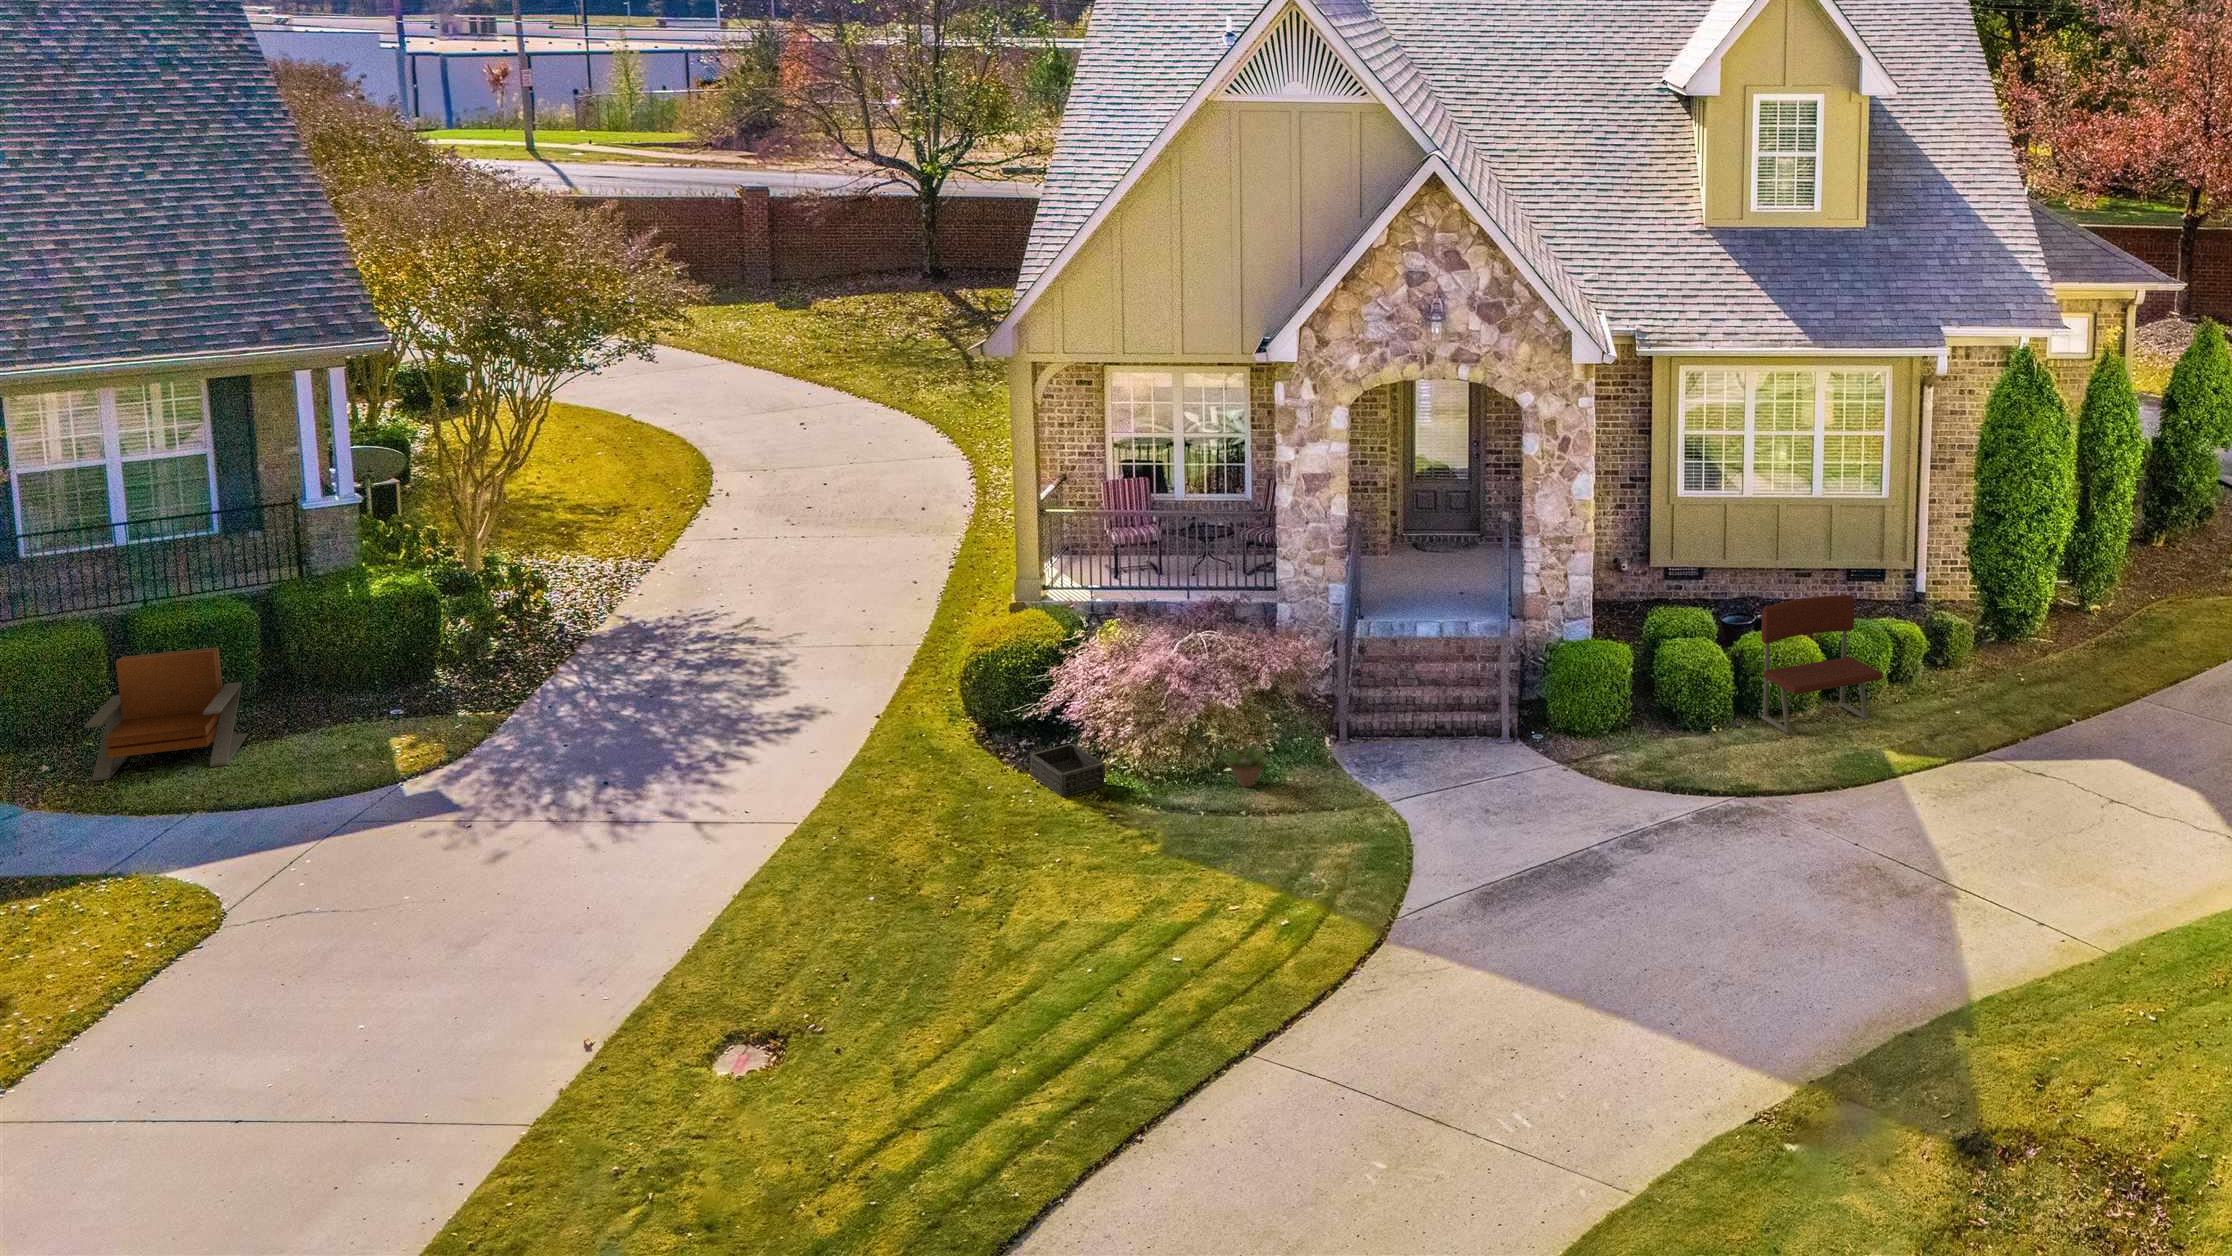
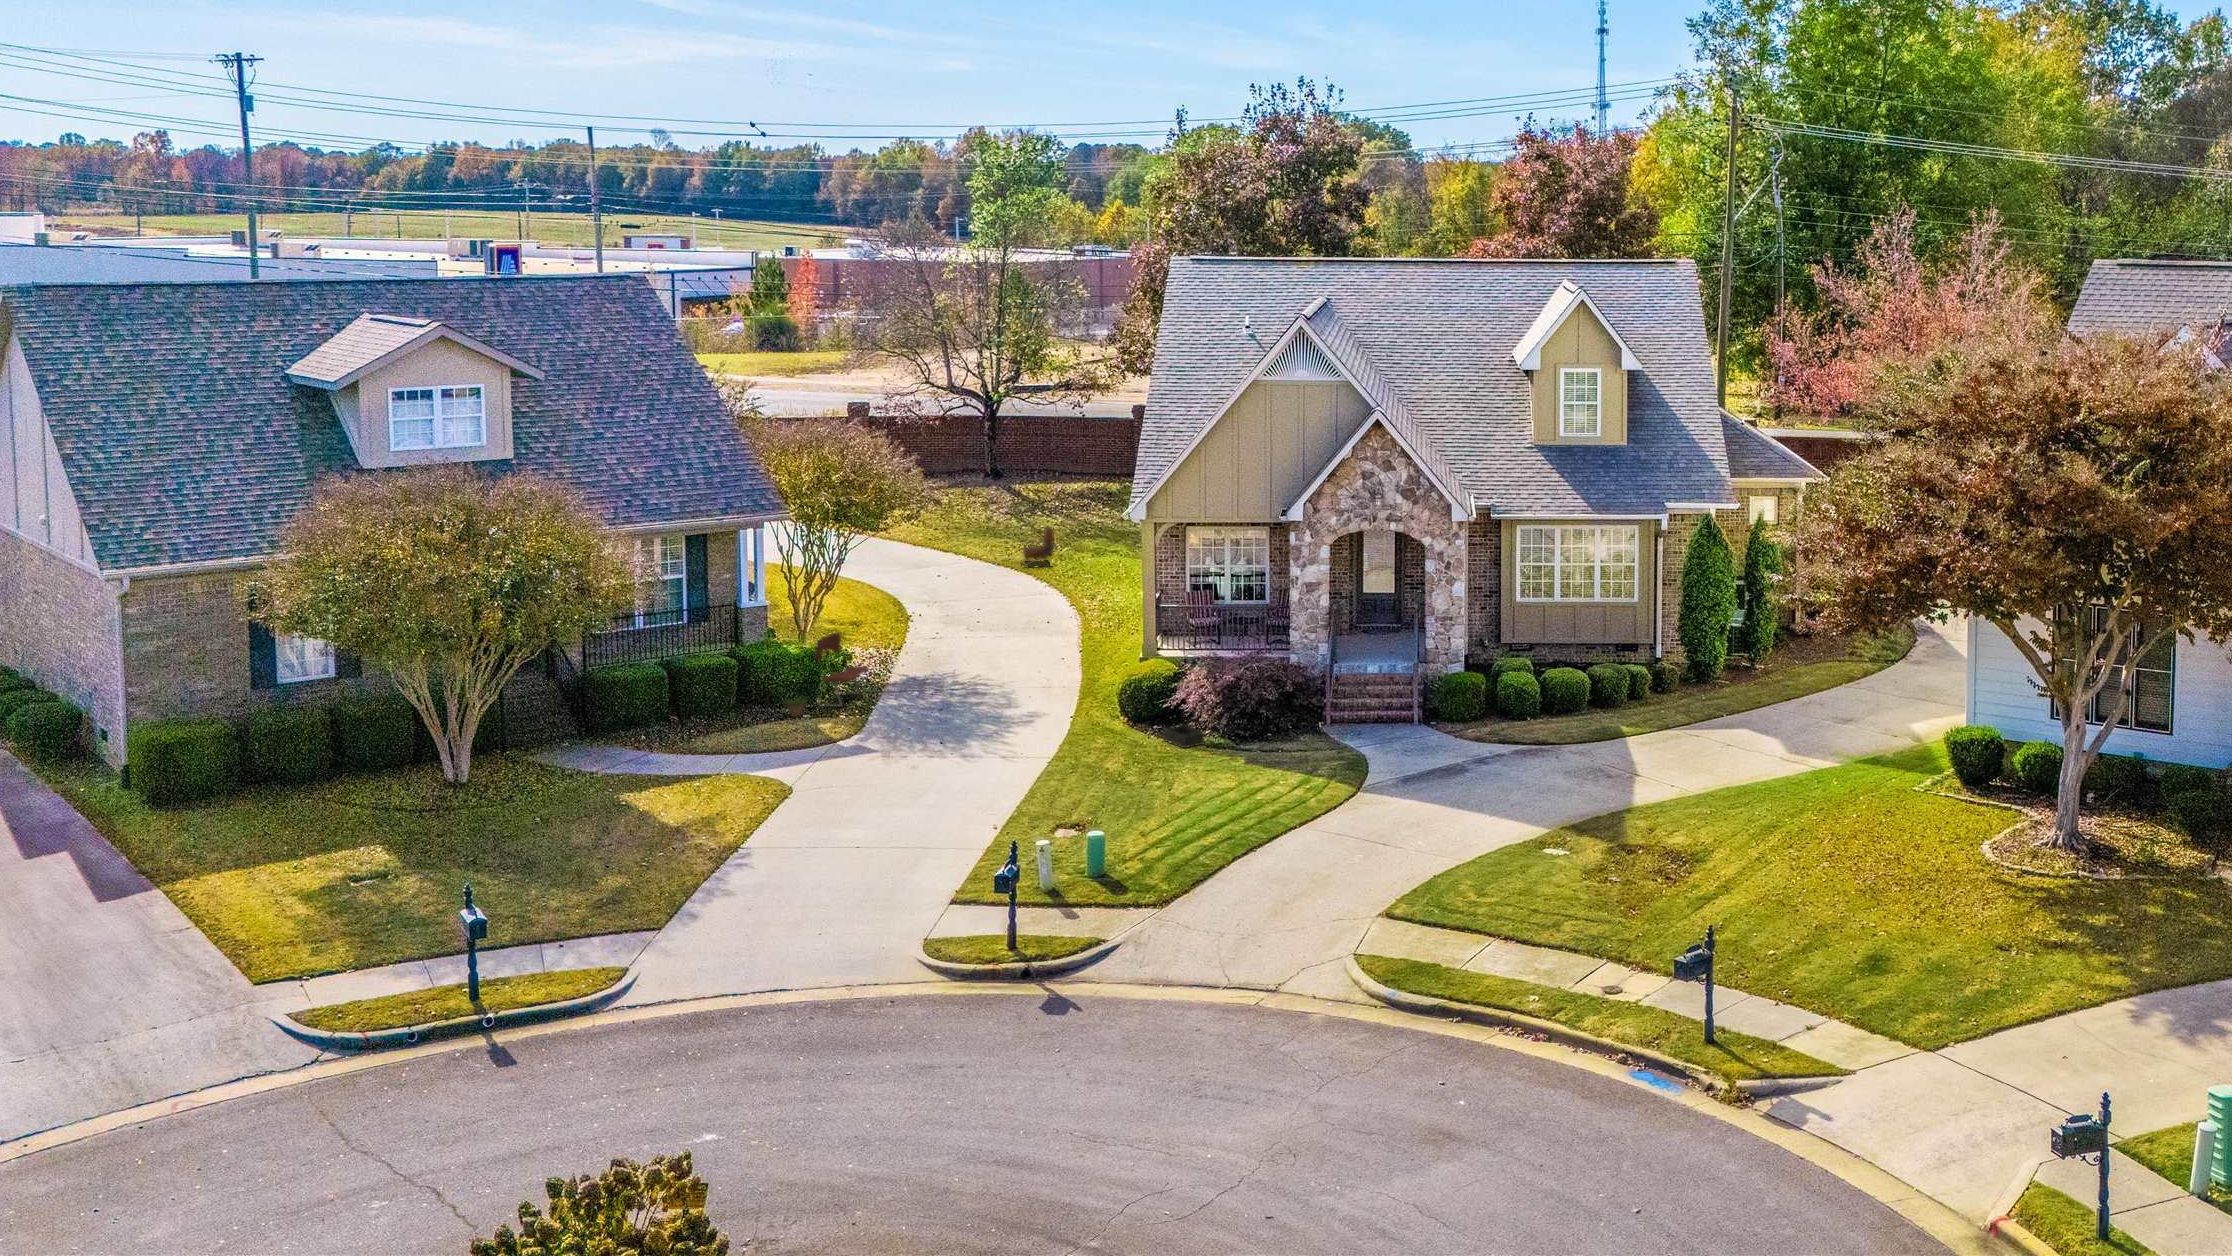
bench: present [1761,595,1883,734] -> present [815,632,868,707]
lounge chair: present [84,647,247,781] -> present [1023,526,1056,568]
decorative plant: present [1224,743,1269,787] -> present [784,697,806,716]

